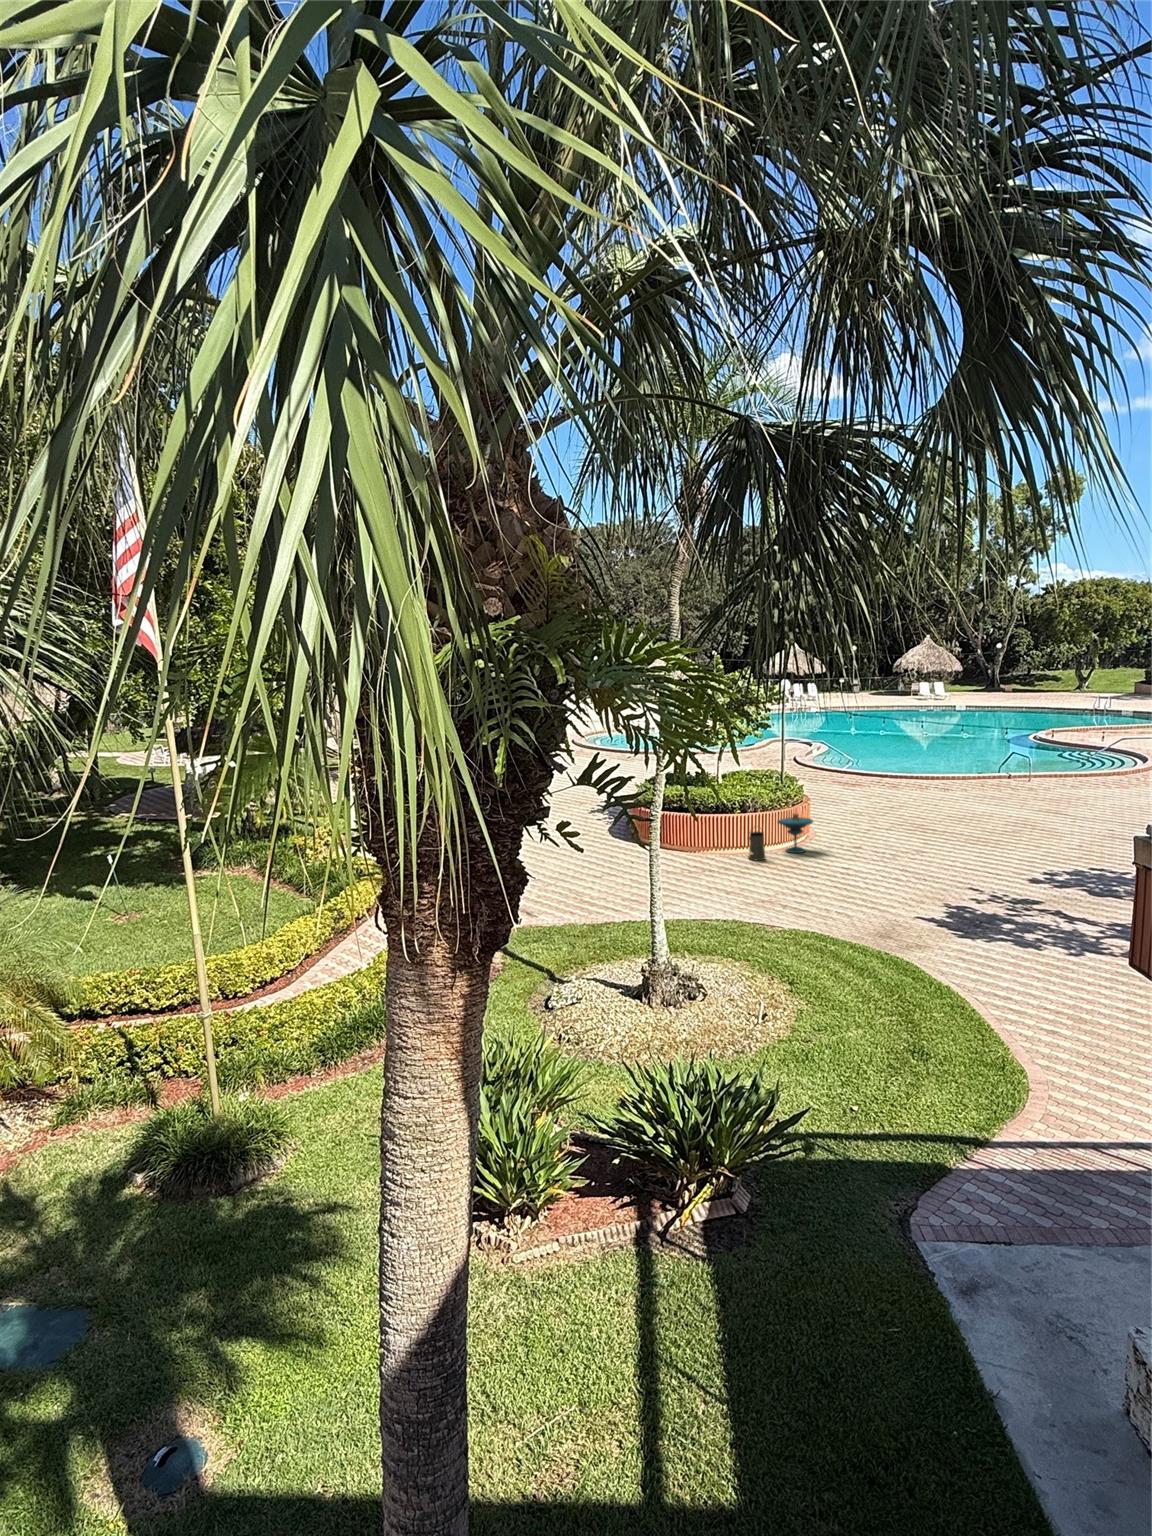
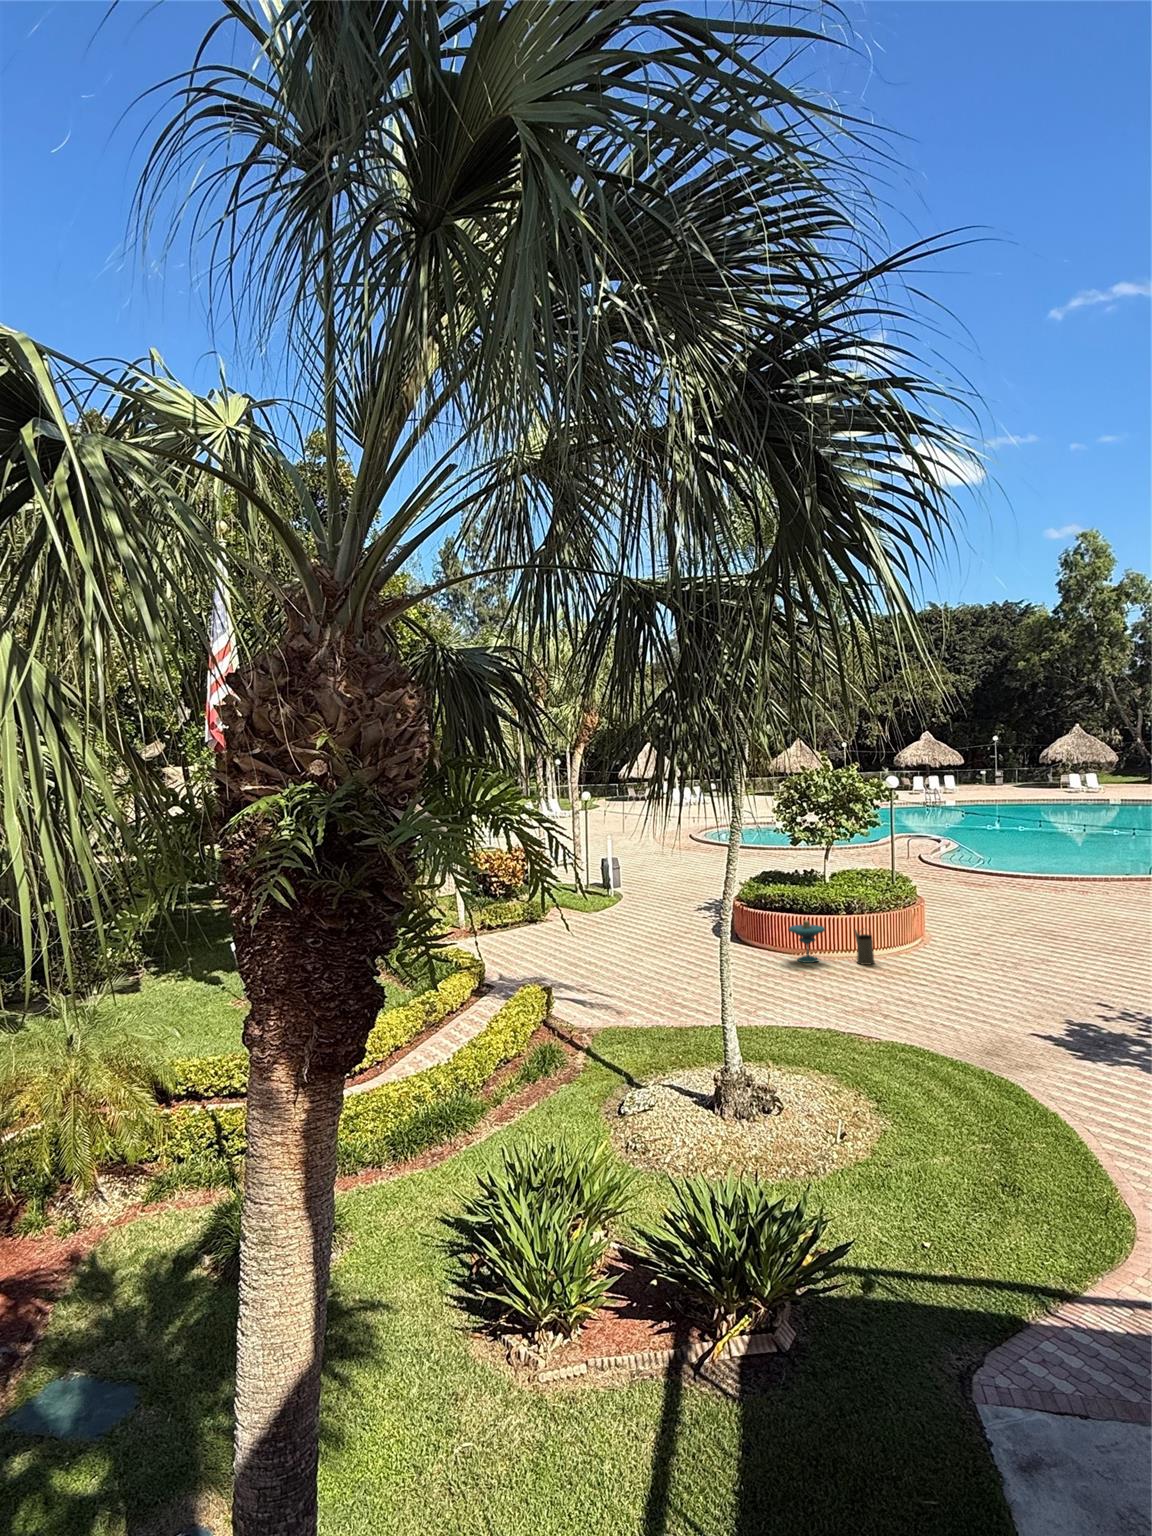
side table: present [778,813,813,853] -> present [789,920,825,963]

